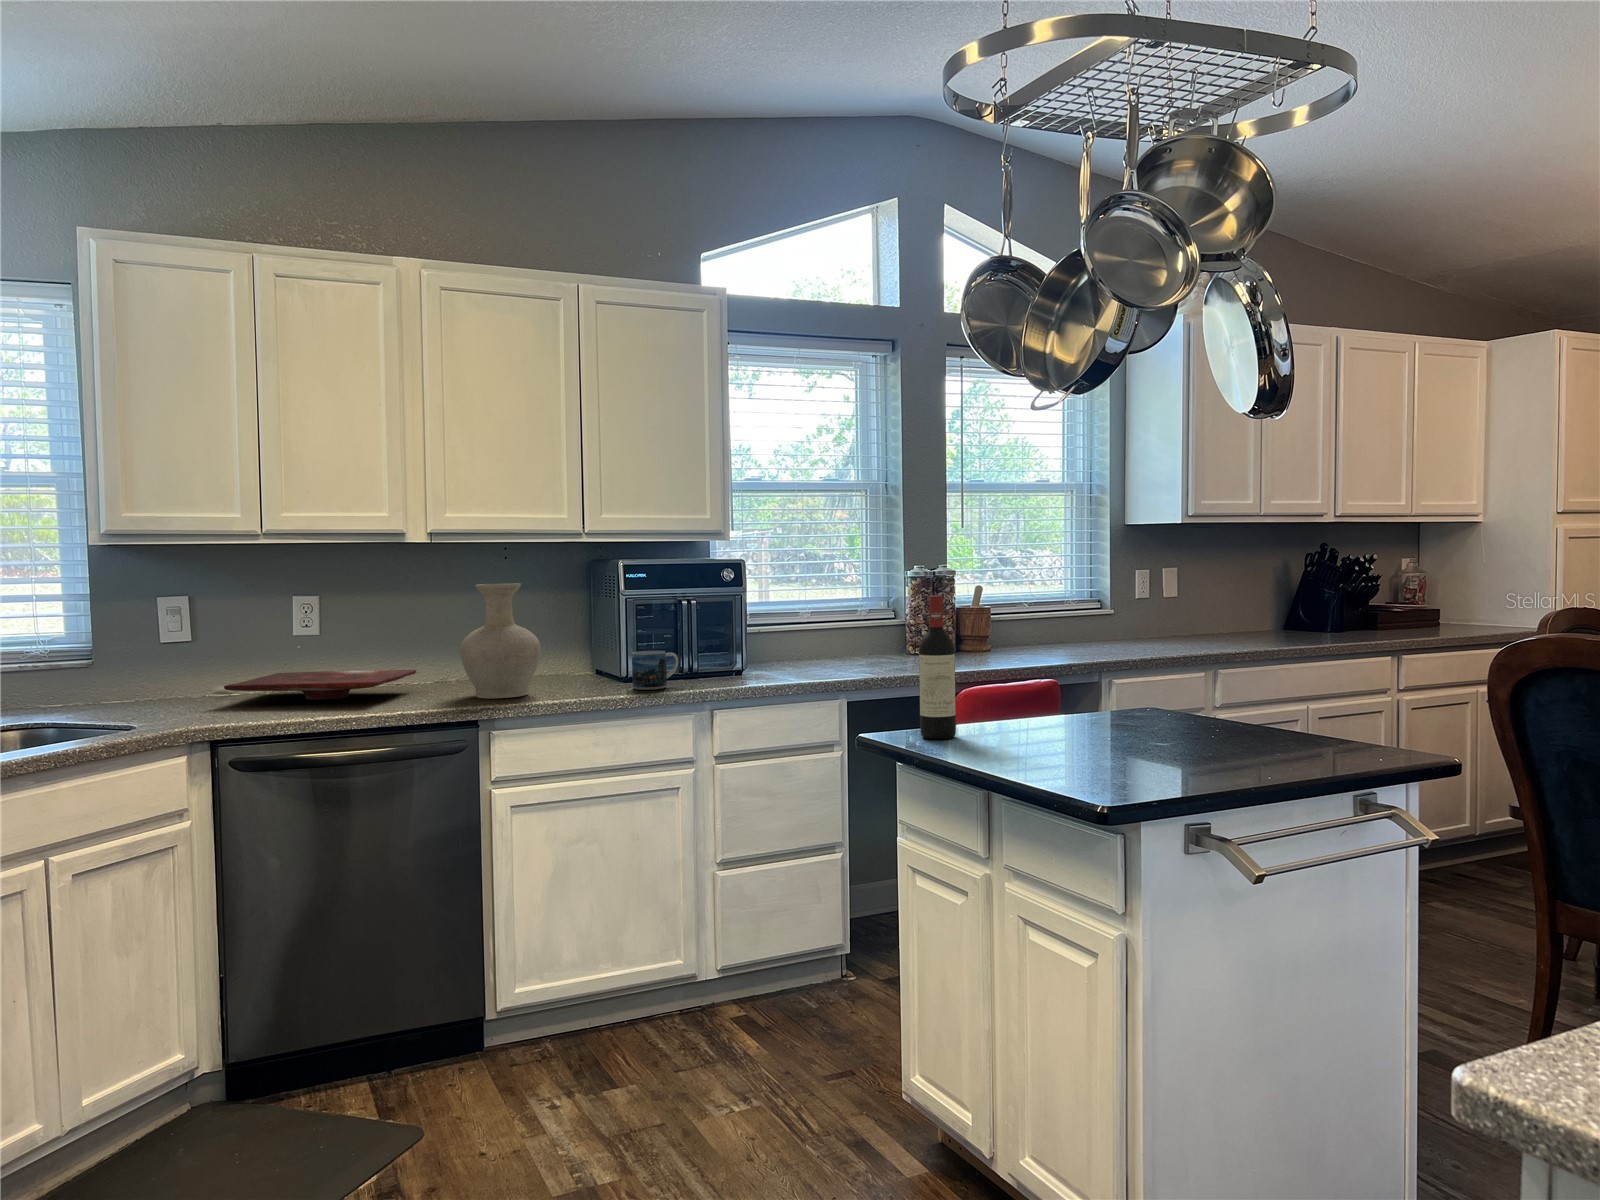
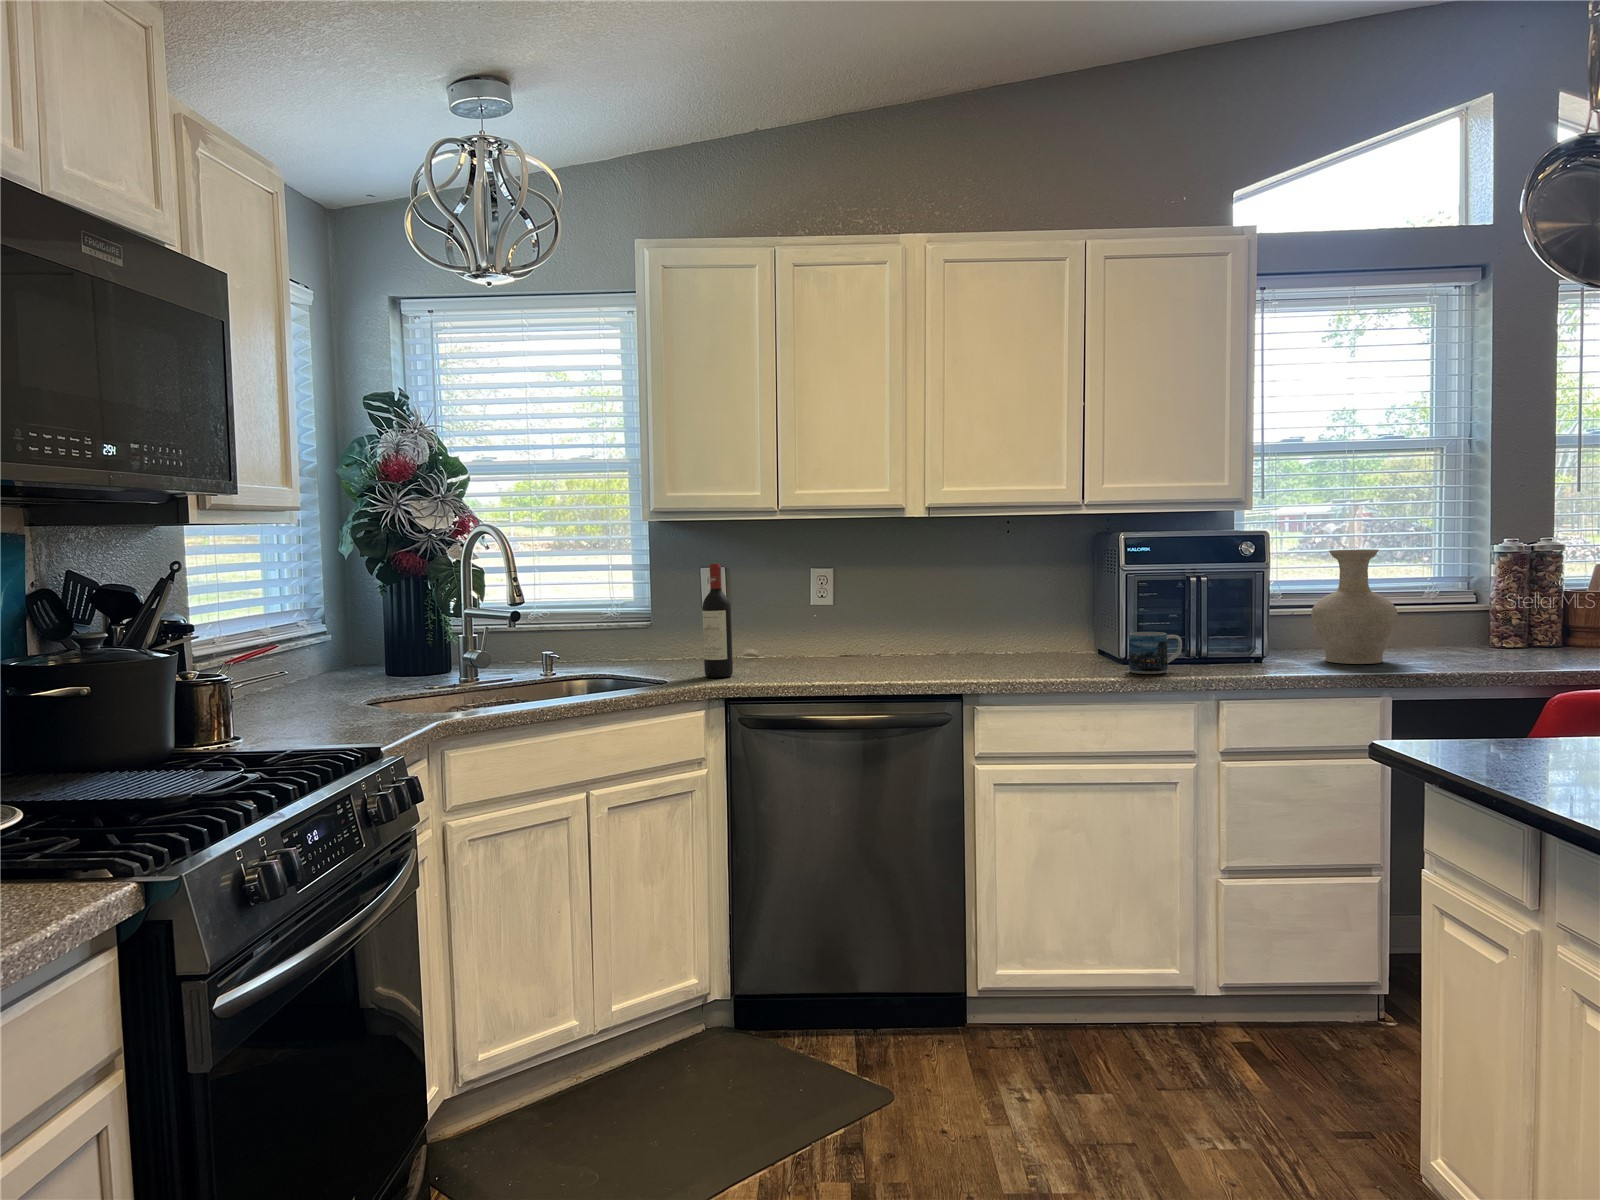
vase: present [460,583,540,698] -> present [1311,549,1398,664]
wine bottle: present [919,596,956,739] -> present [702,564,733,678]
cutting board: present [224,670,416,700] -> none [744,639,913,666]

